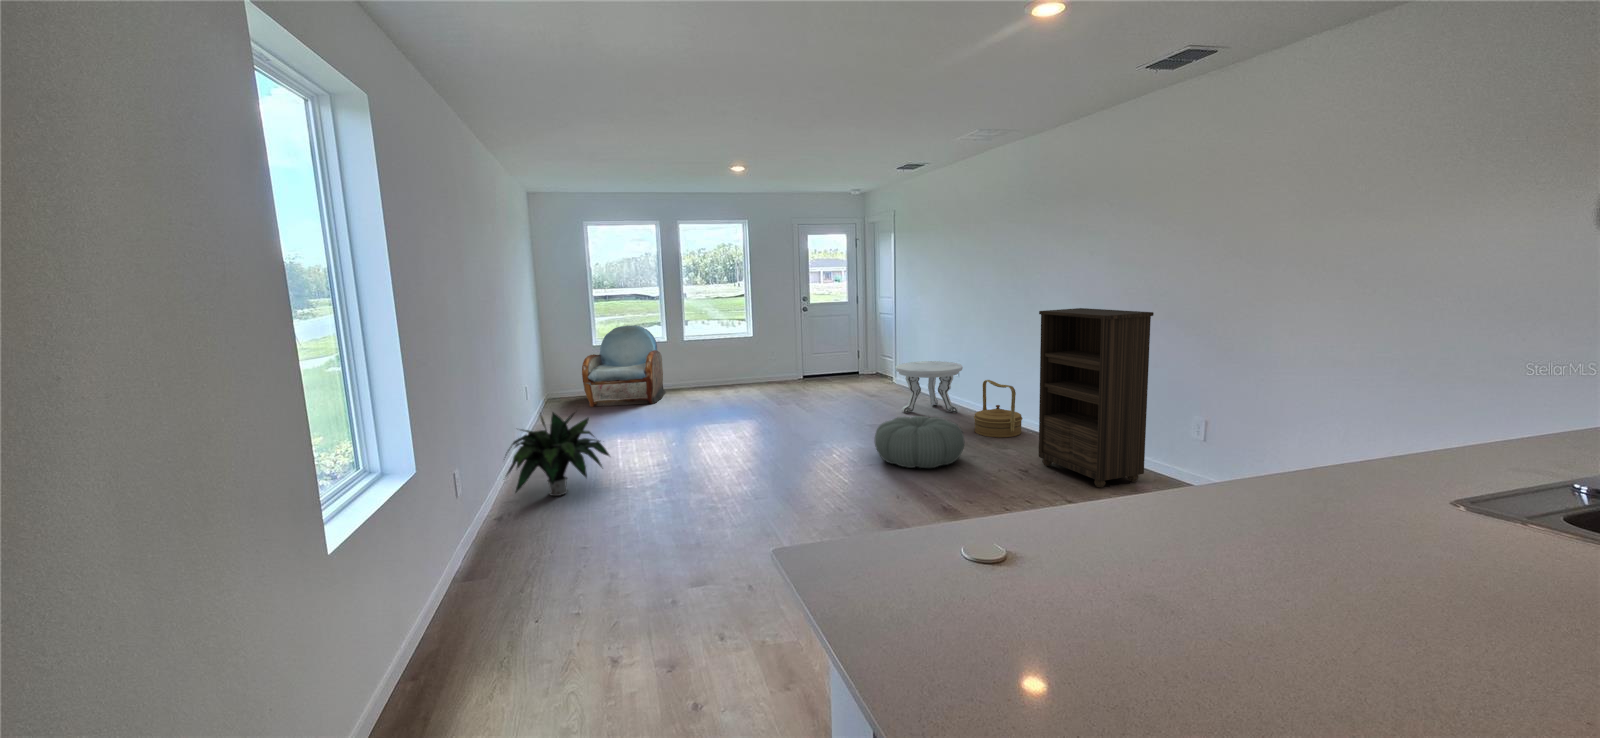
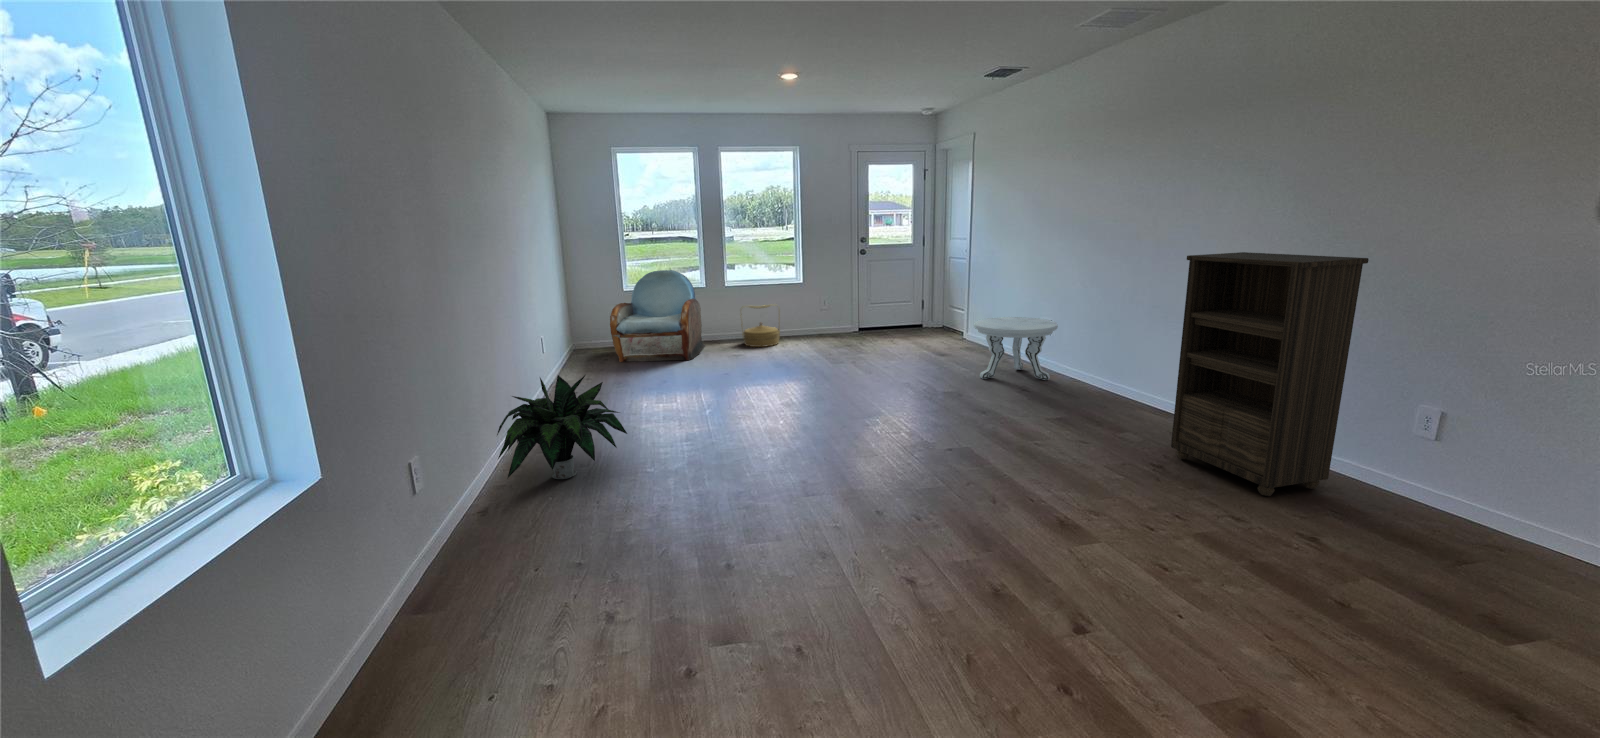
woven basket: present [974,380,1023,437] -> present [742,305,780,347]
pouf: present [875,416,964,468] -> none [953,388,1071,457]

